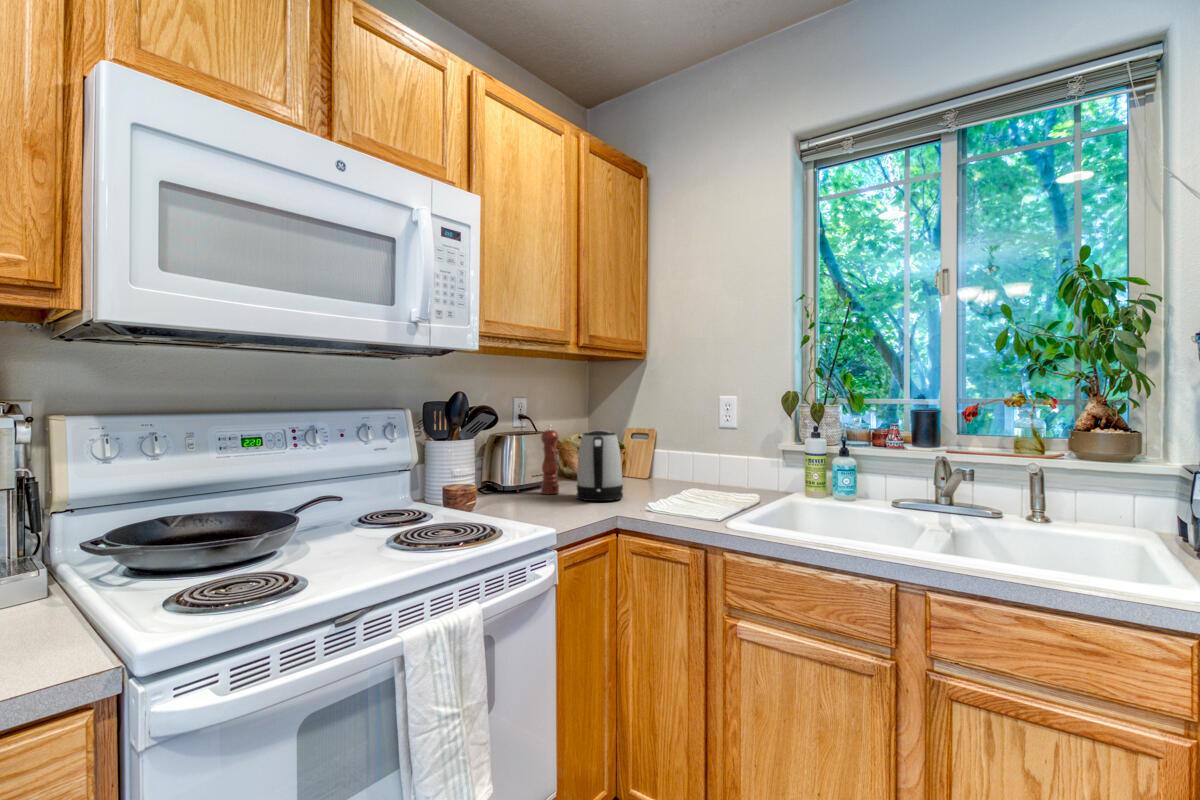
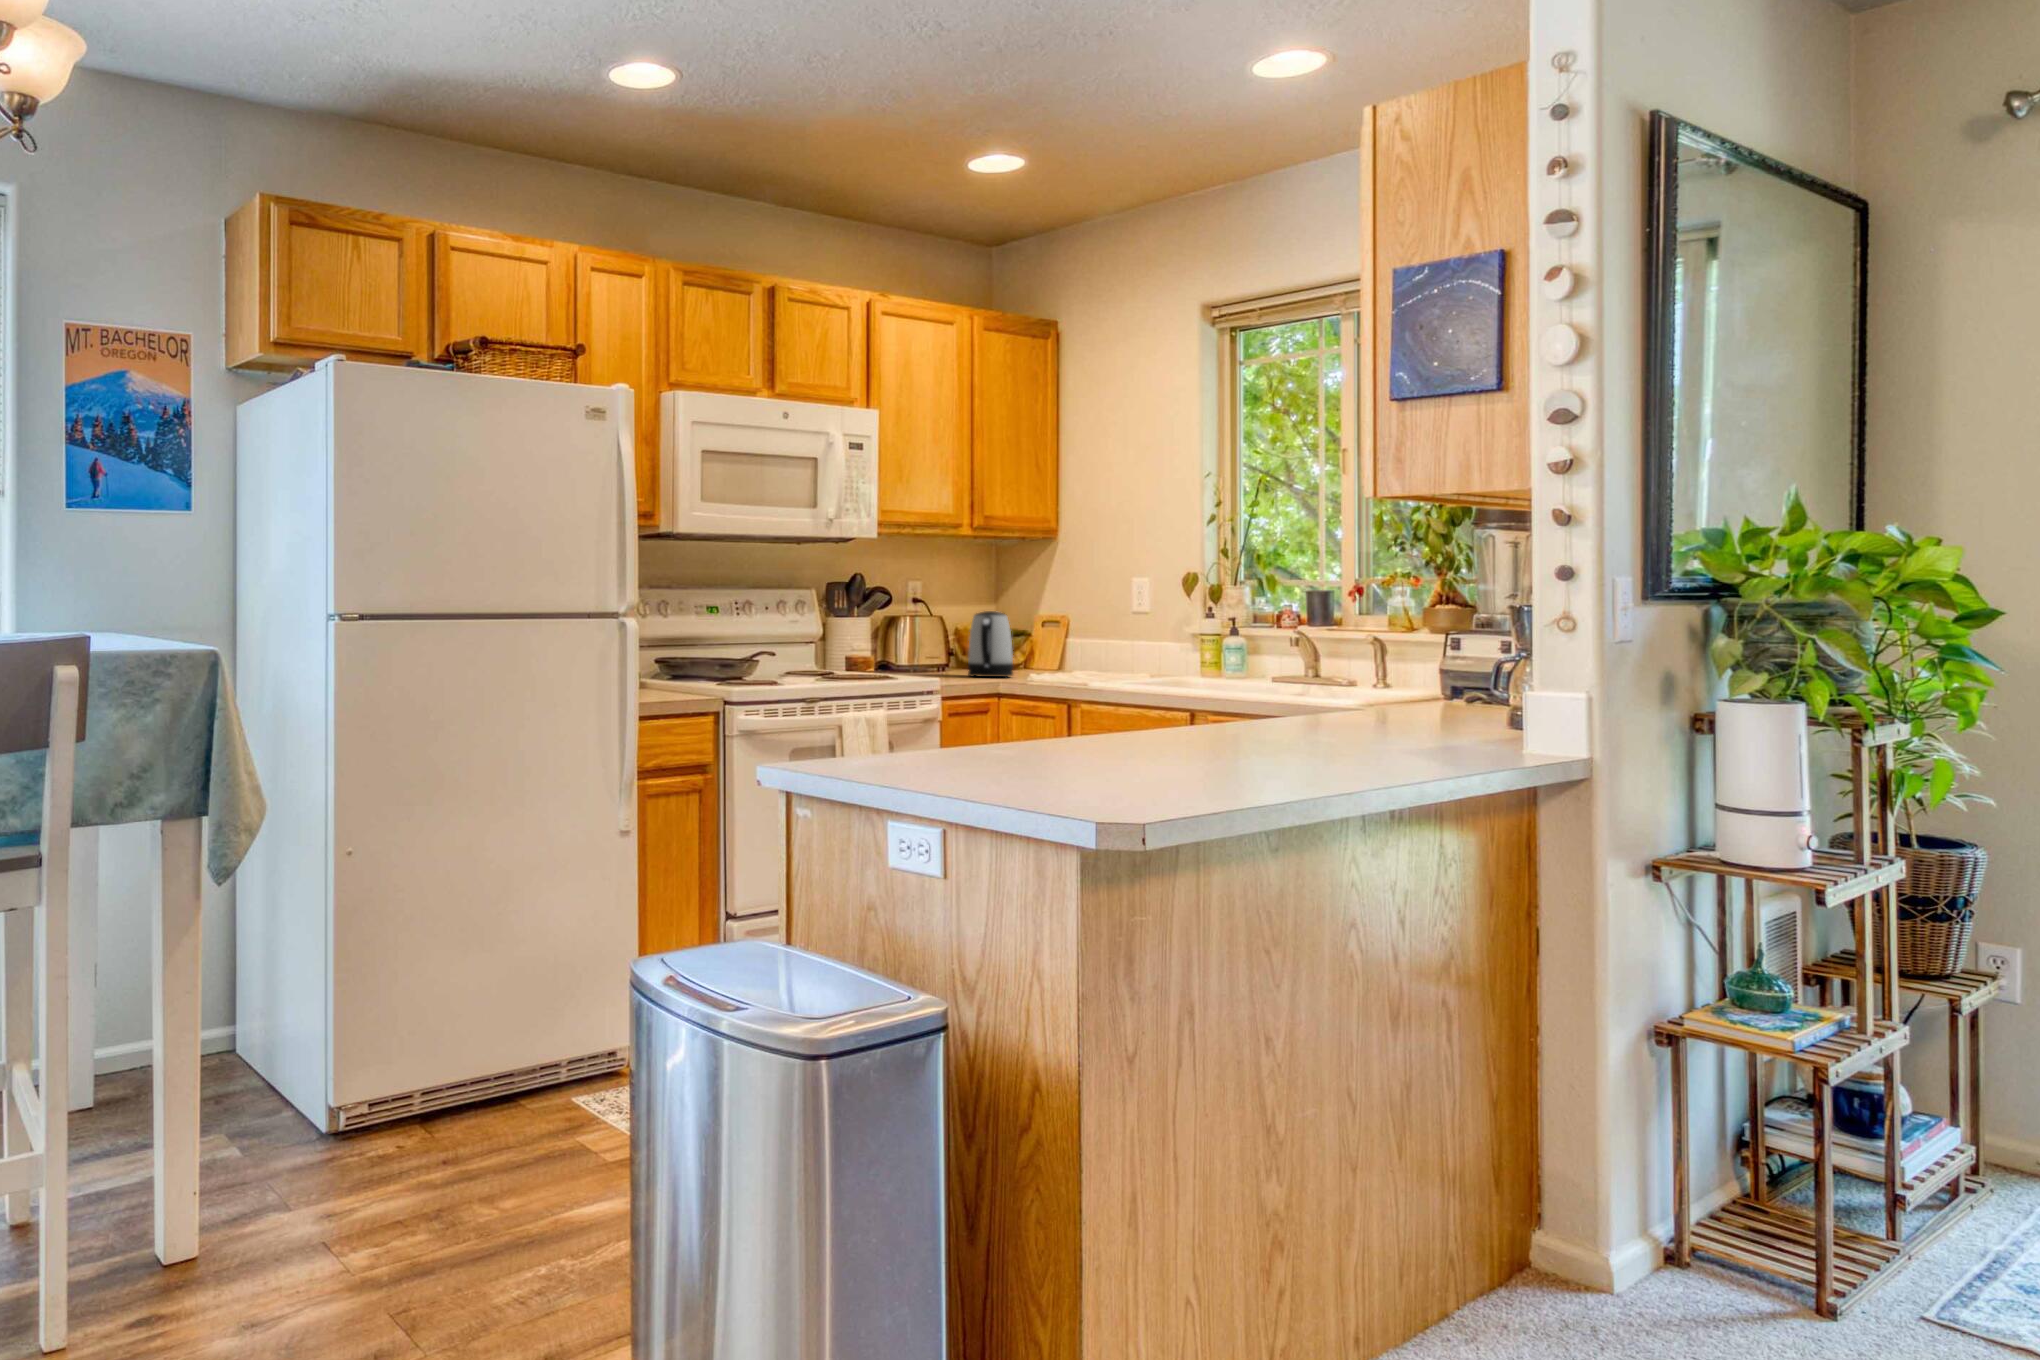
pepper mill: present [541,425,559,494] -> none [935,607,953,674]

